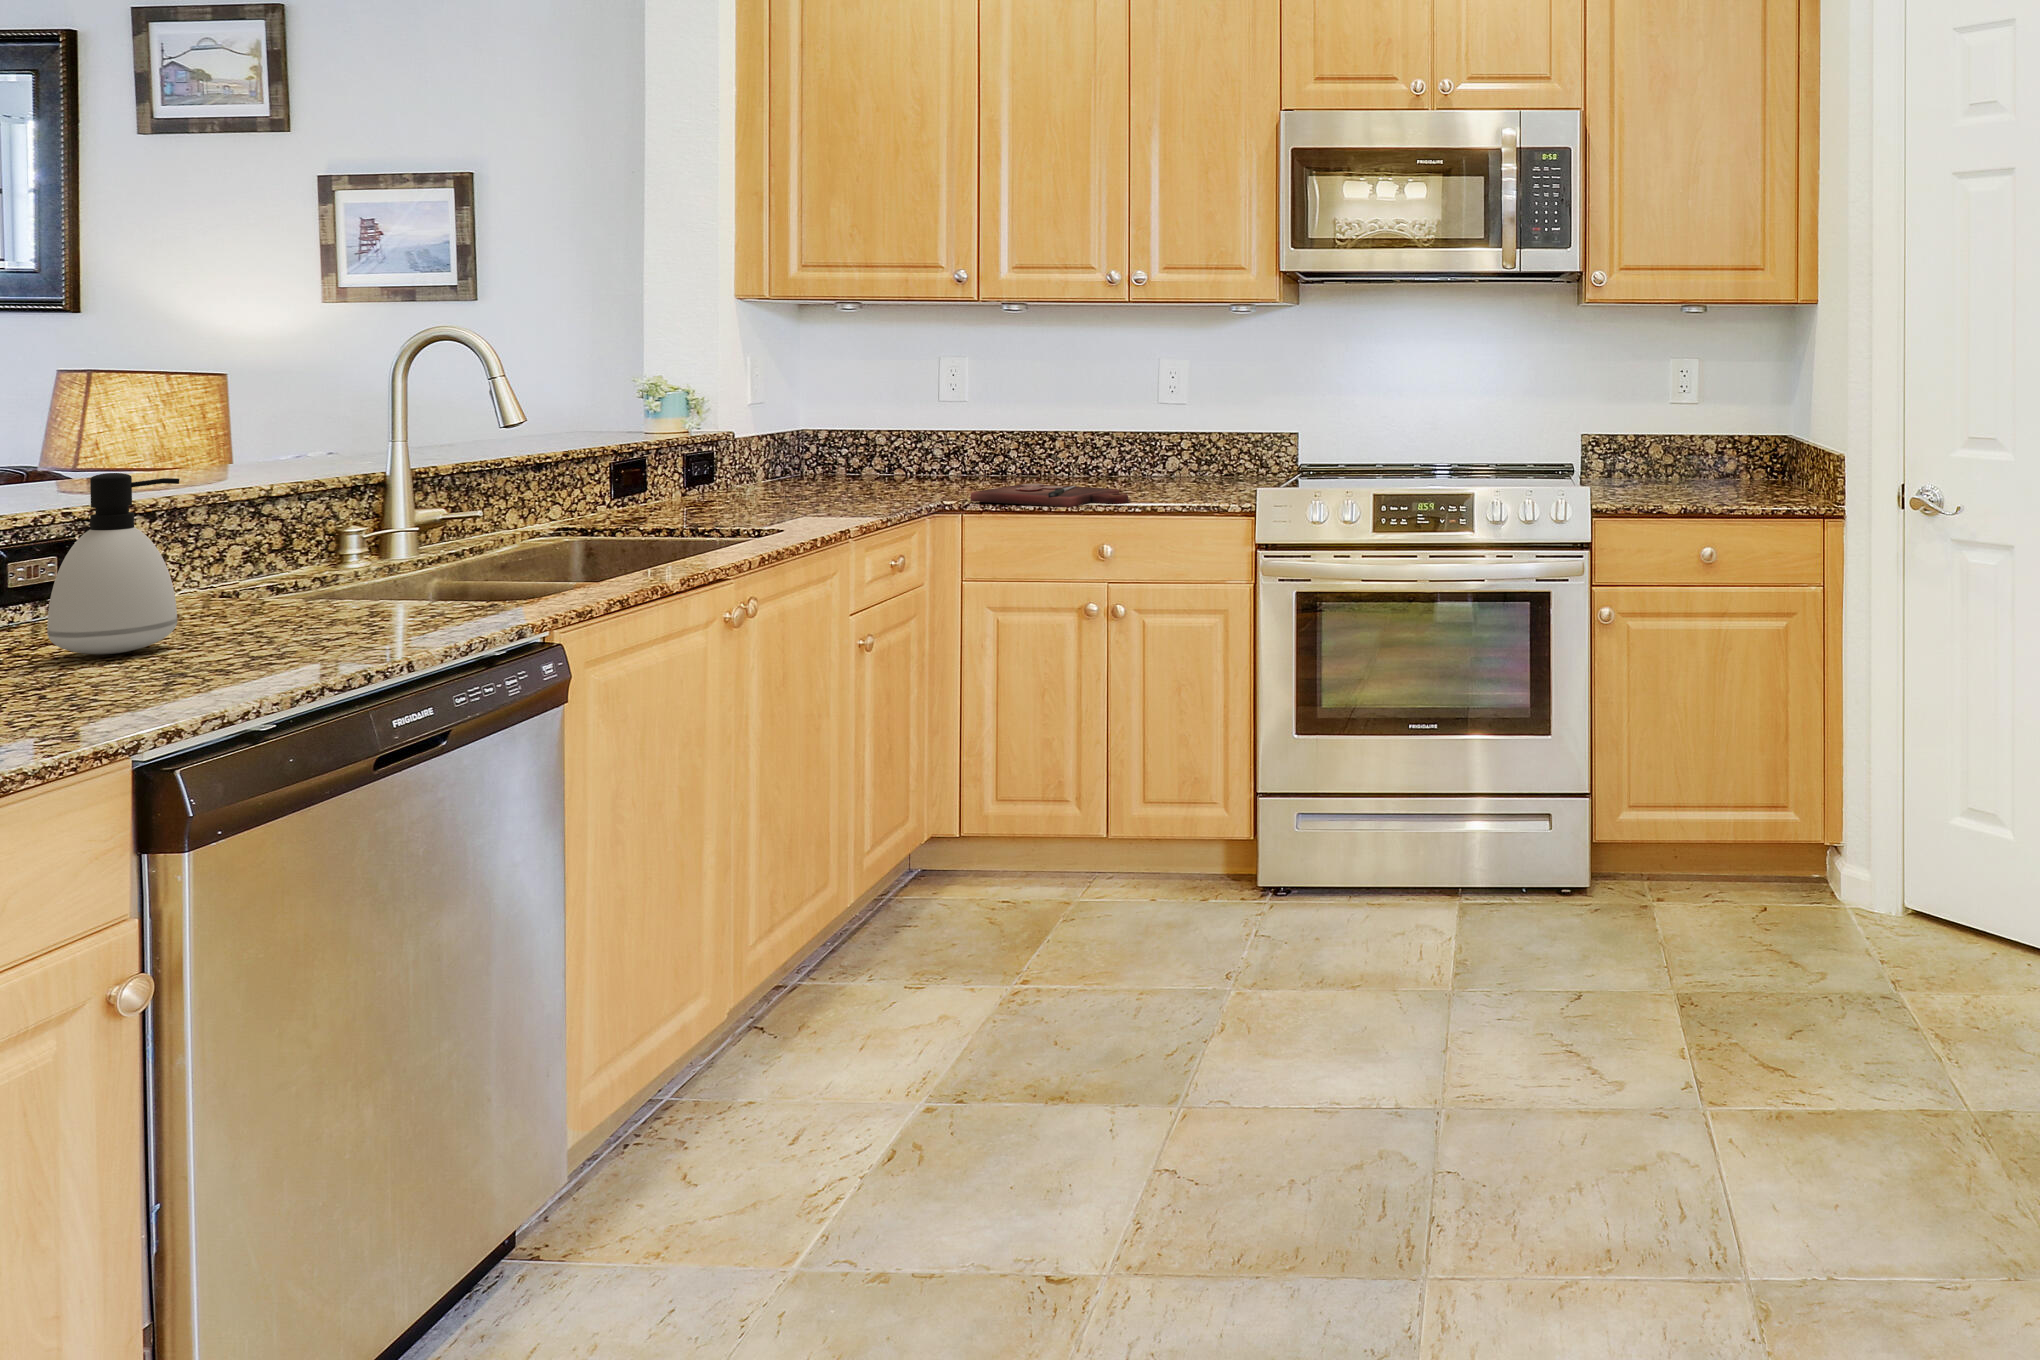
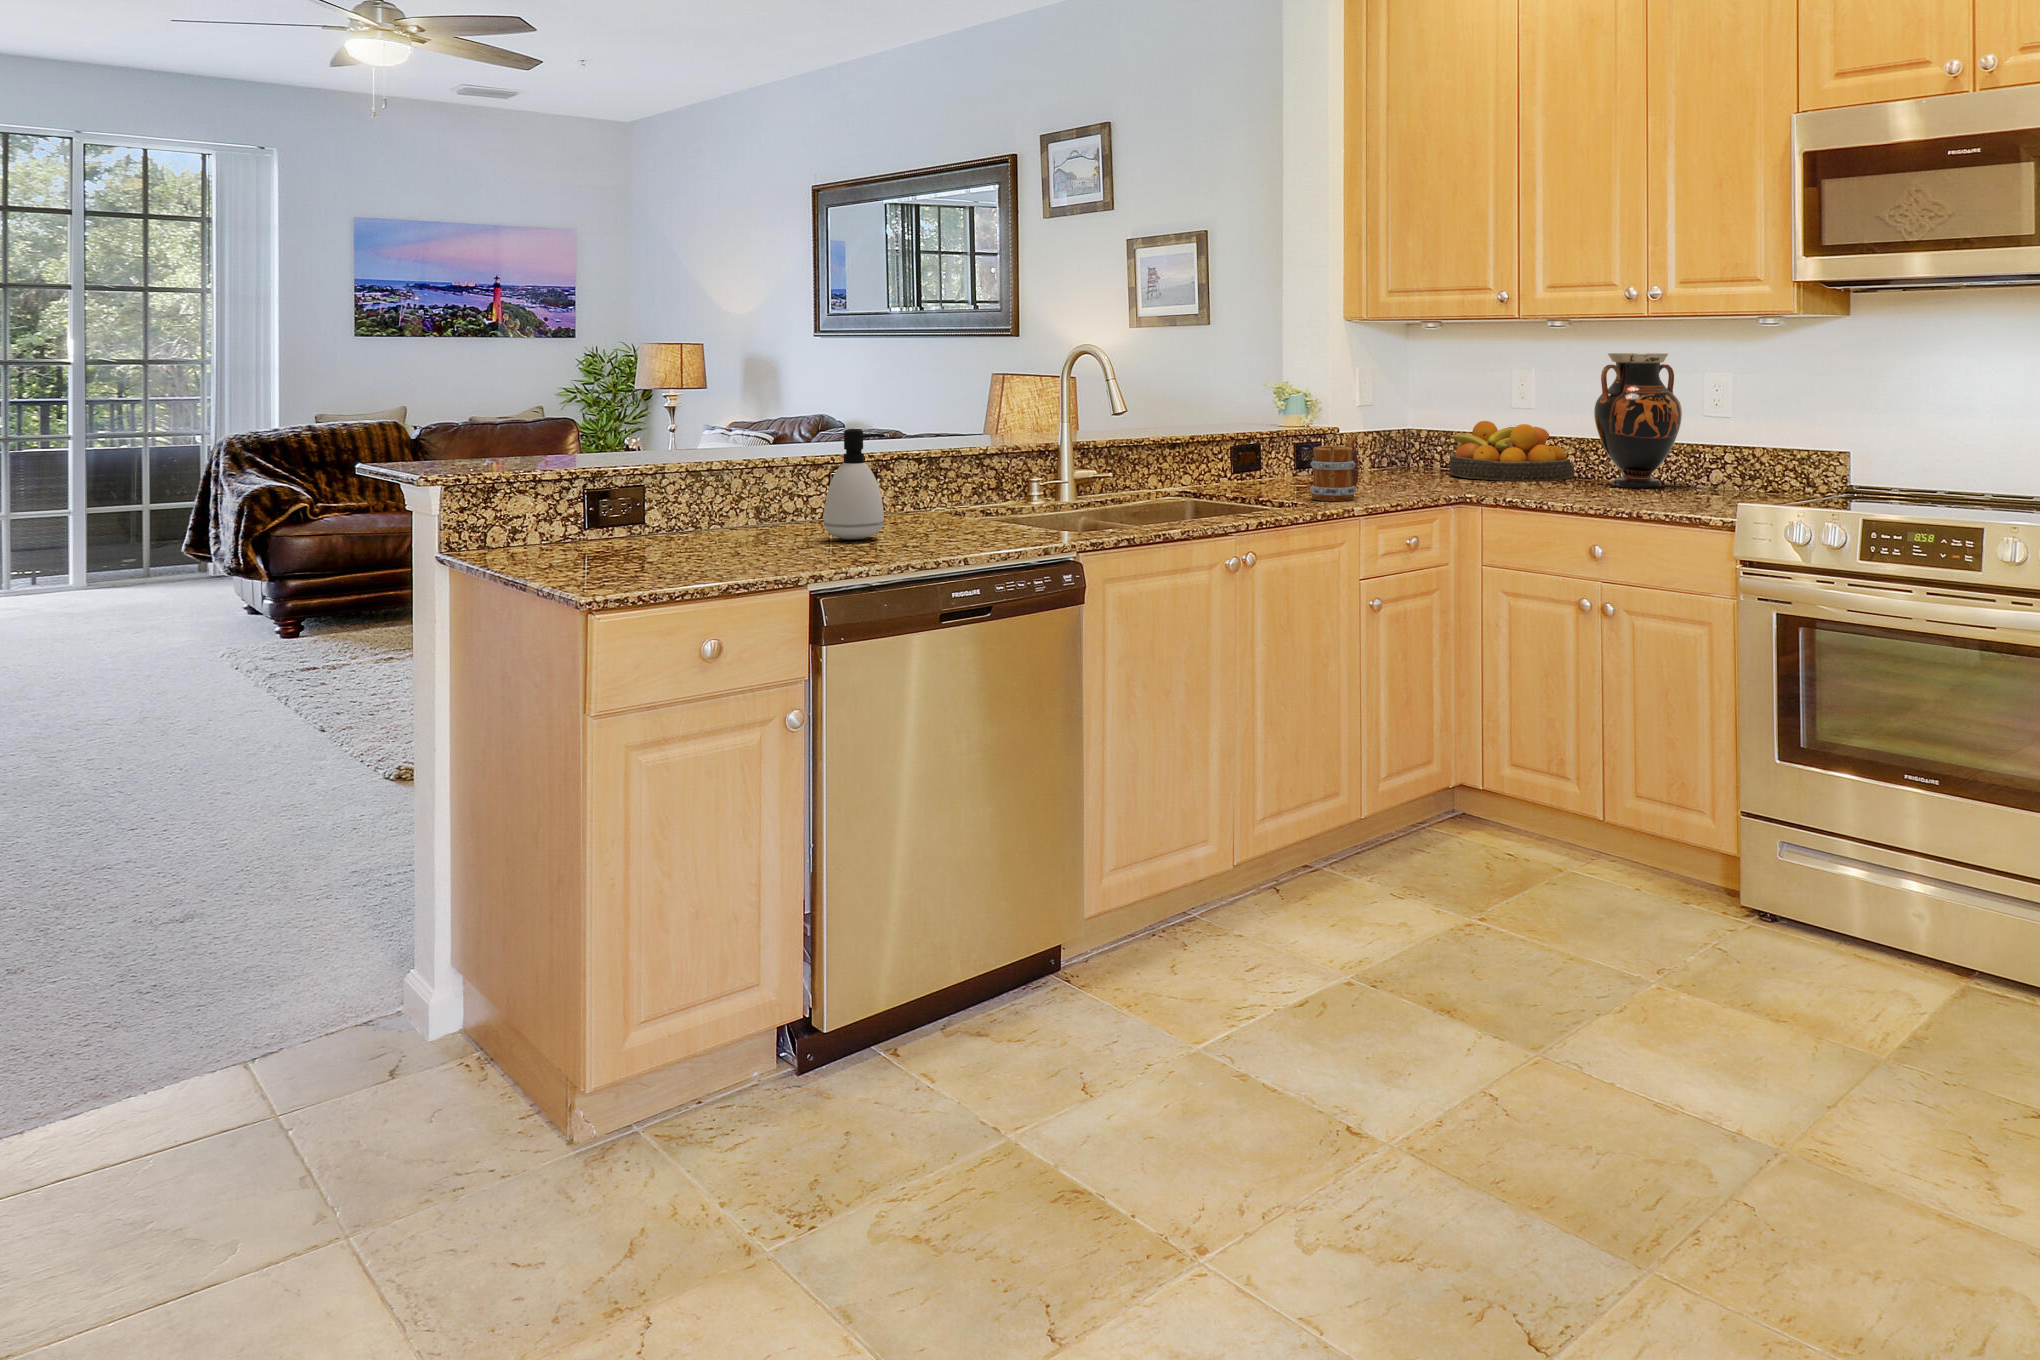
vase: none [1057,341,1146,482] -> present [1594,353,1682,488]
fruit bowl: none [871,417,1016,484] -> present [1447,421,1574,481]
mug: none [762,443,824,524] -> present [1310,437,1359,501]
cutting board: present [970,484,1128,507] -> none [1486,484,1620,508]

